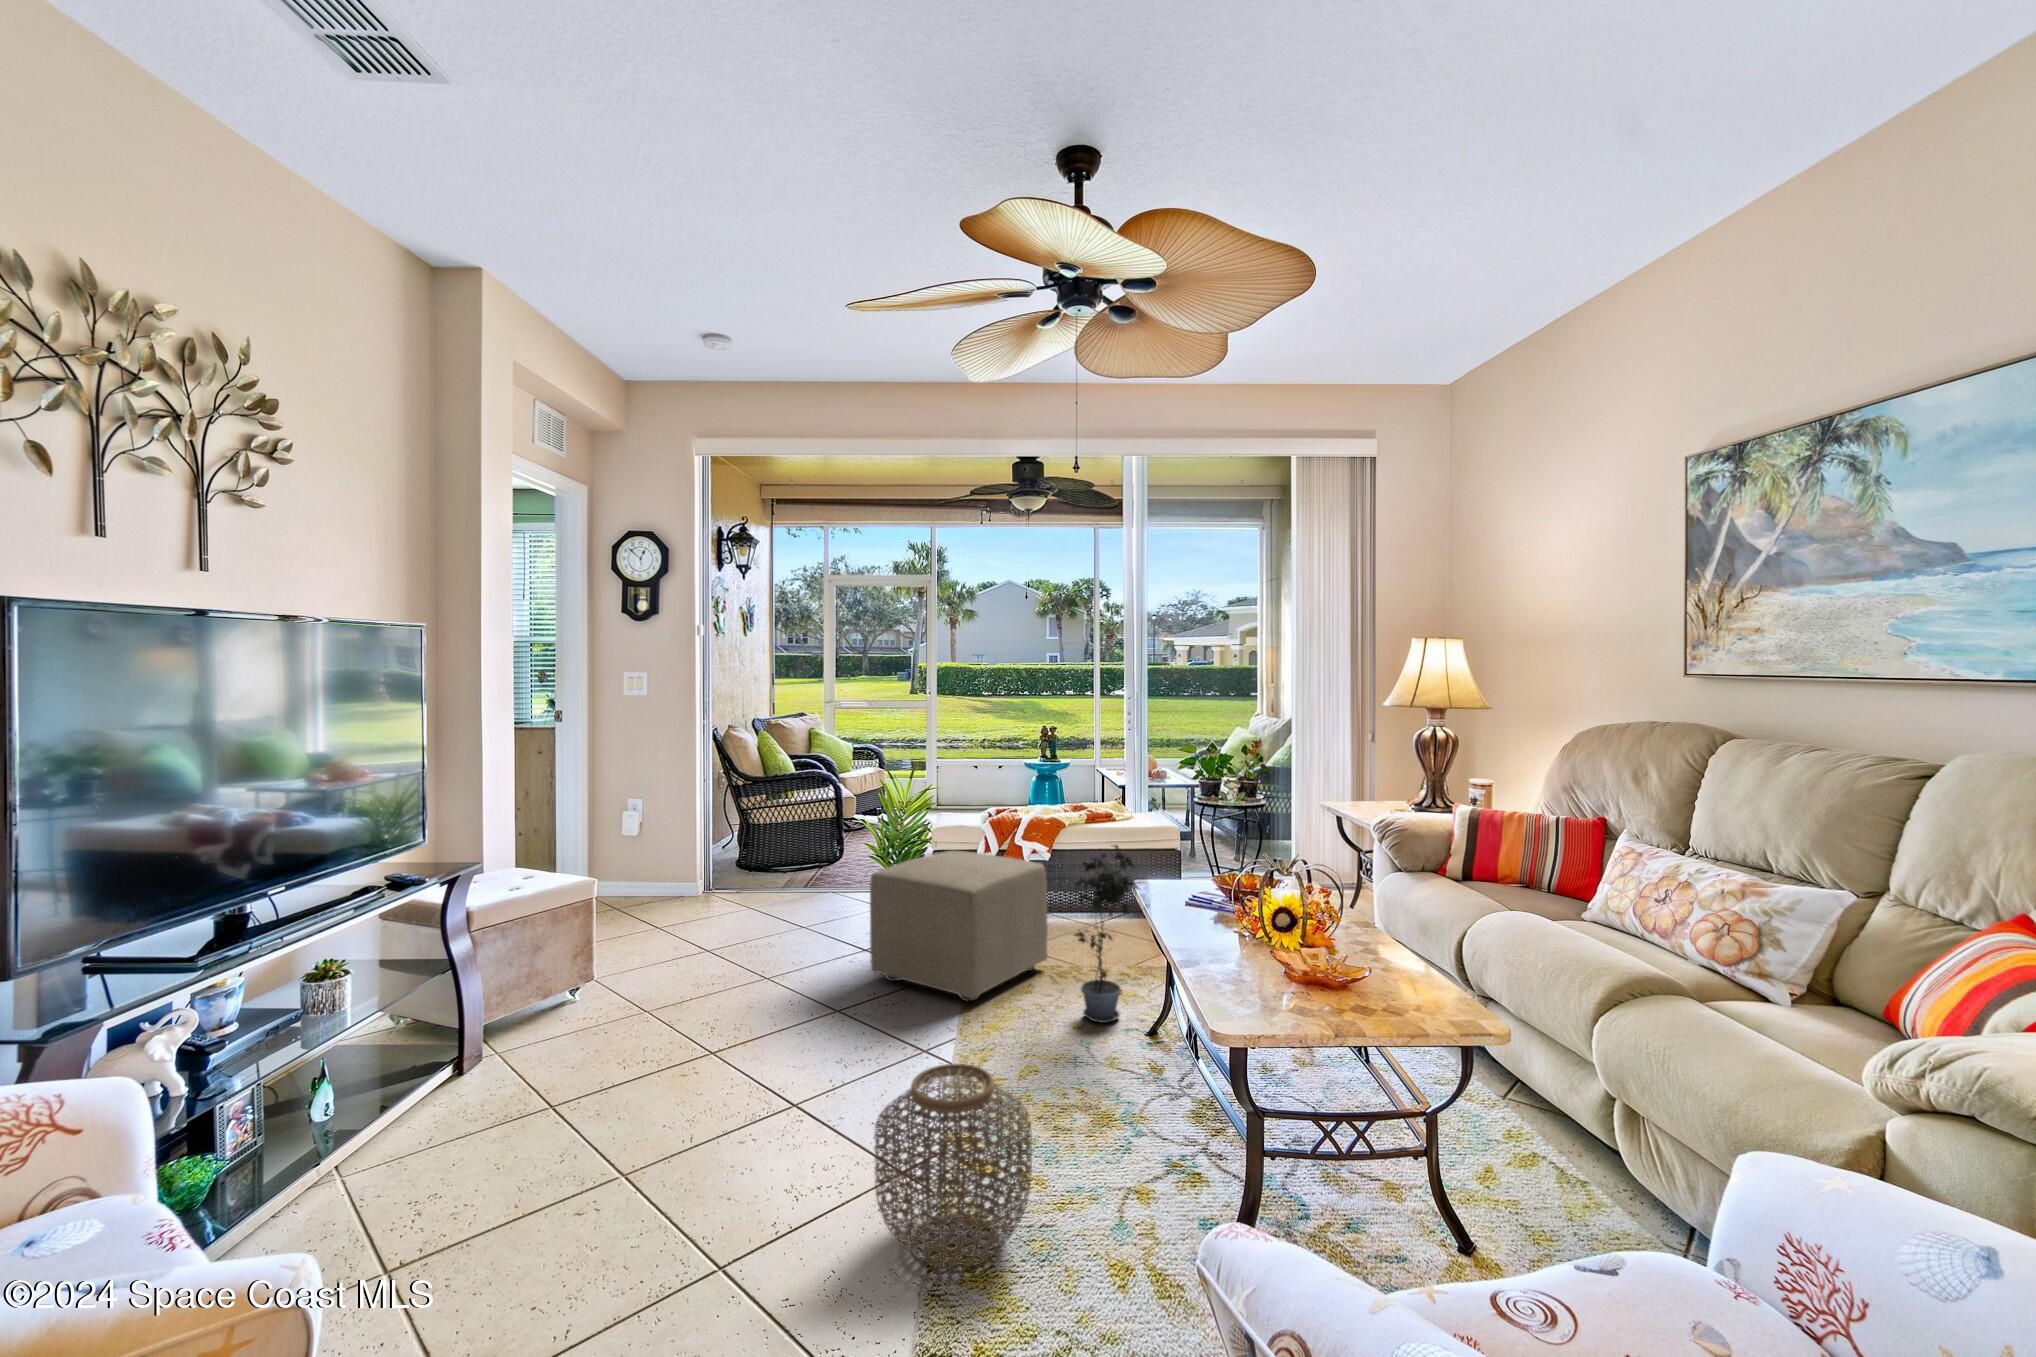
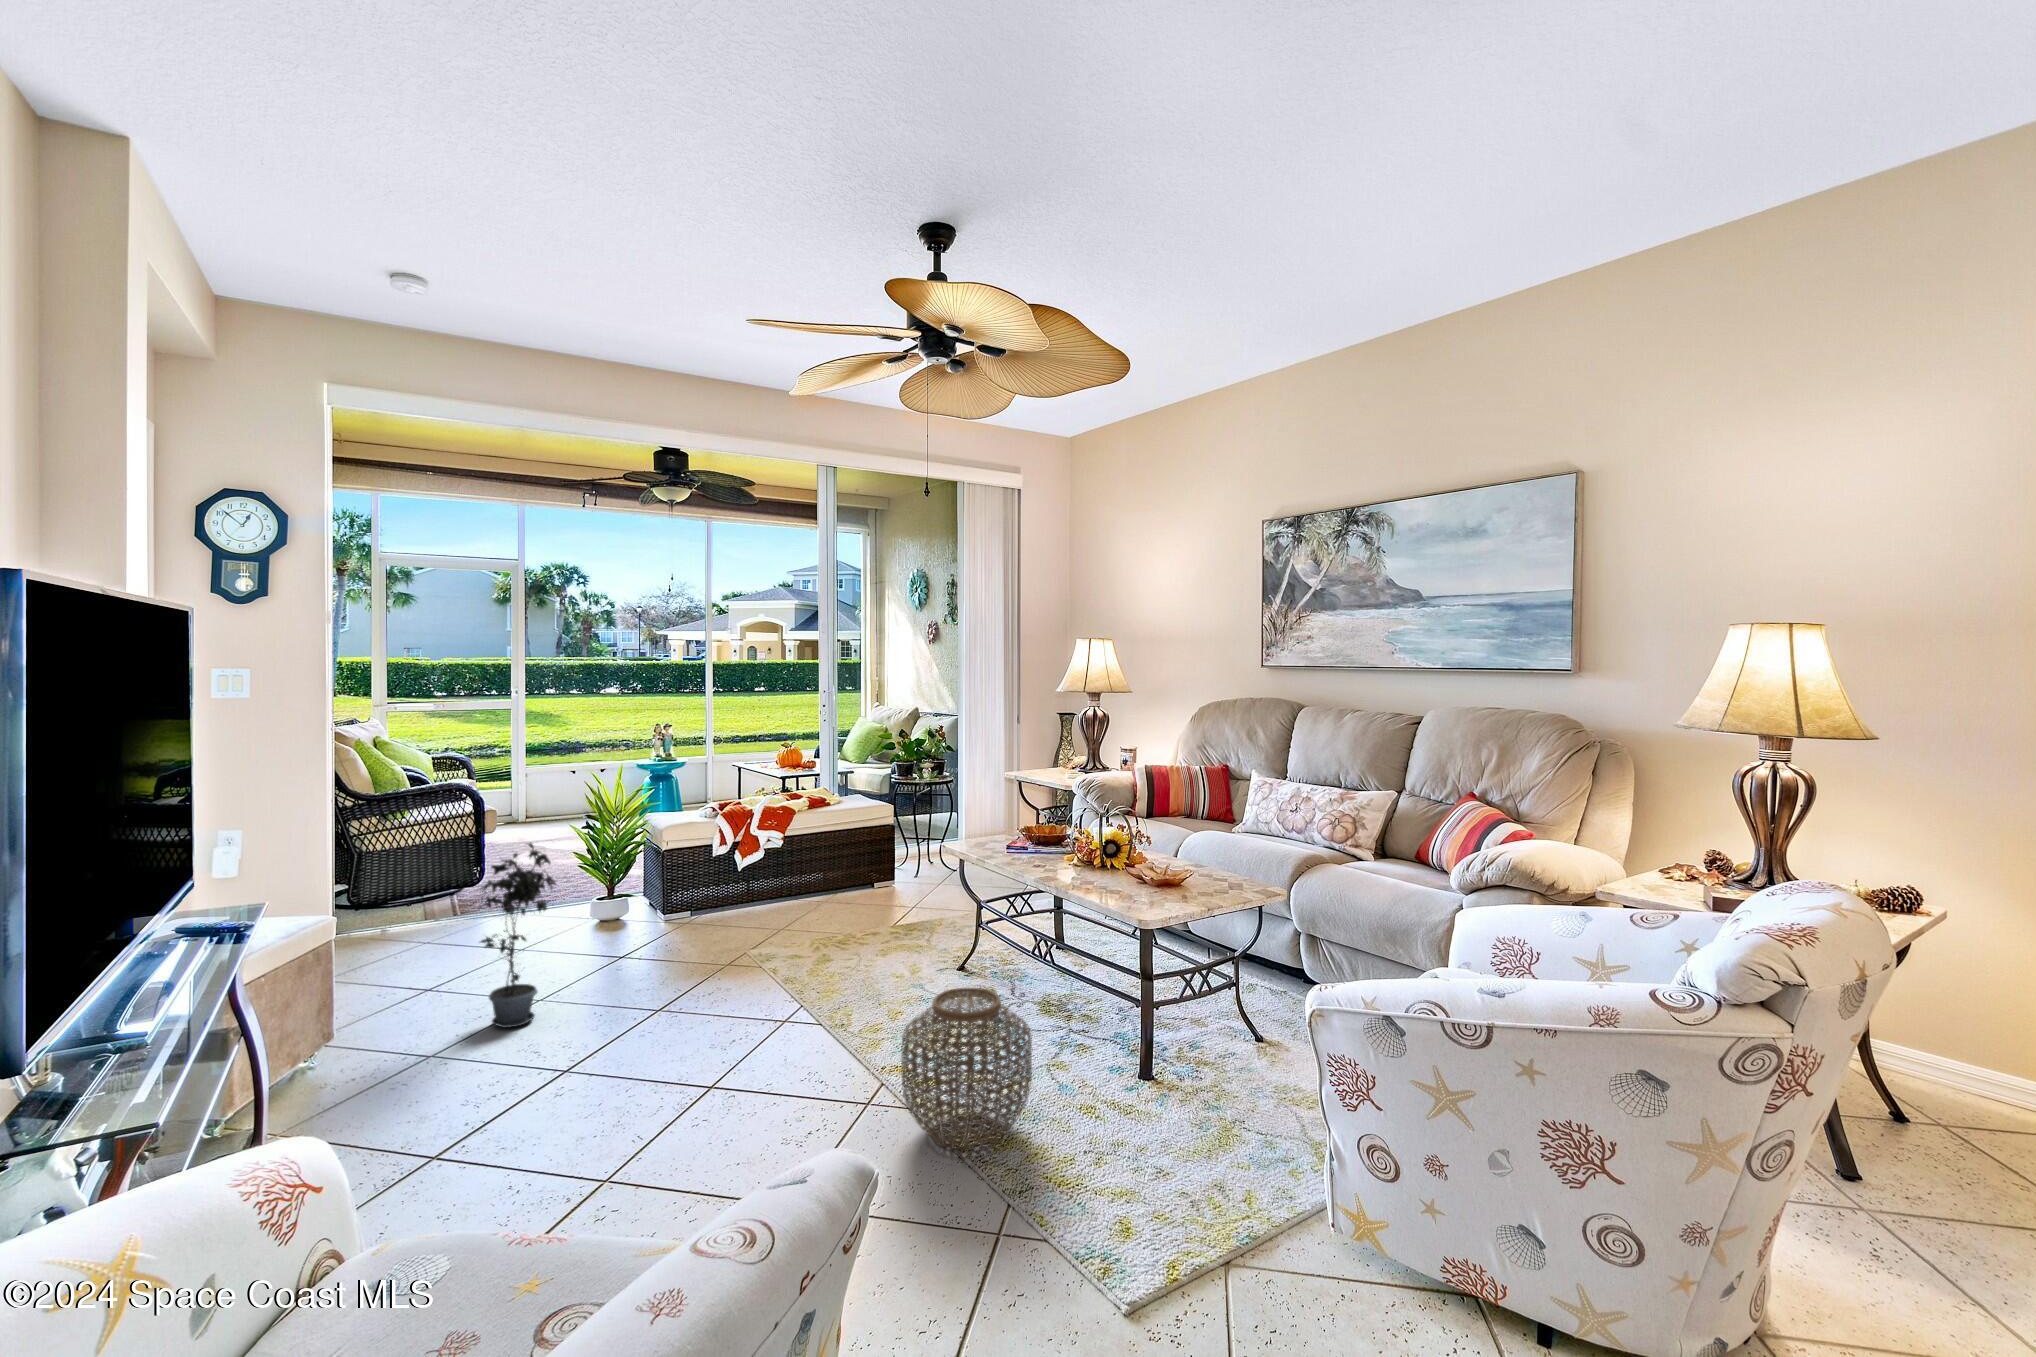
potted plant: present [1075,845,1138,1023] -> present [471,842,556,1028]
ottoman: present [870,851,1048,1001] -> none [657,845,822,982]

